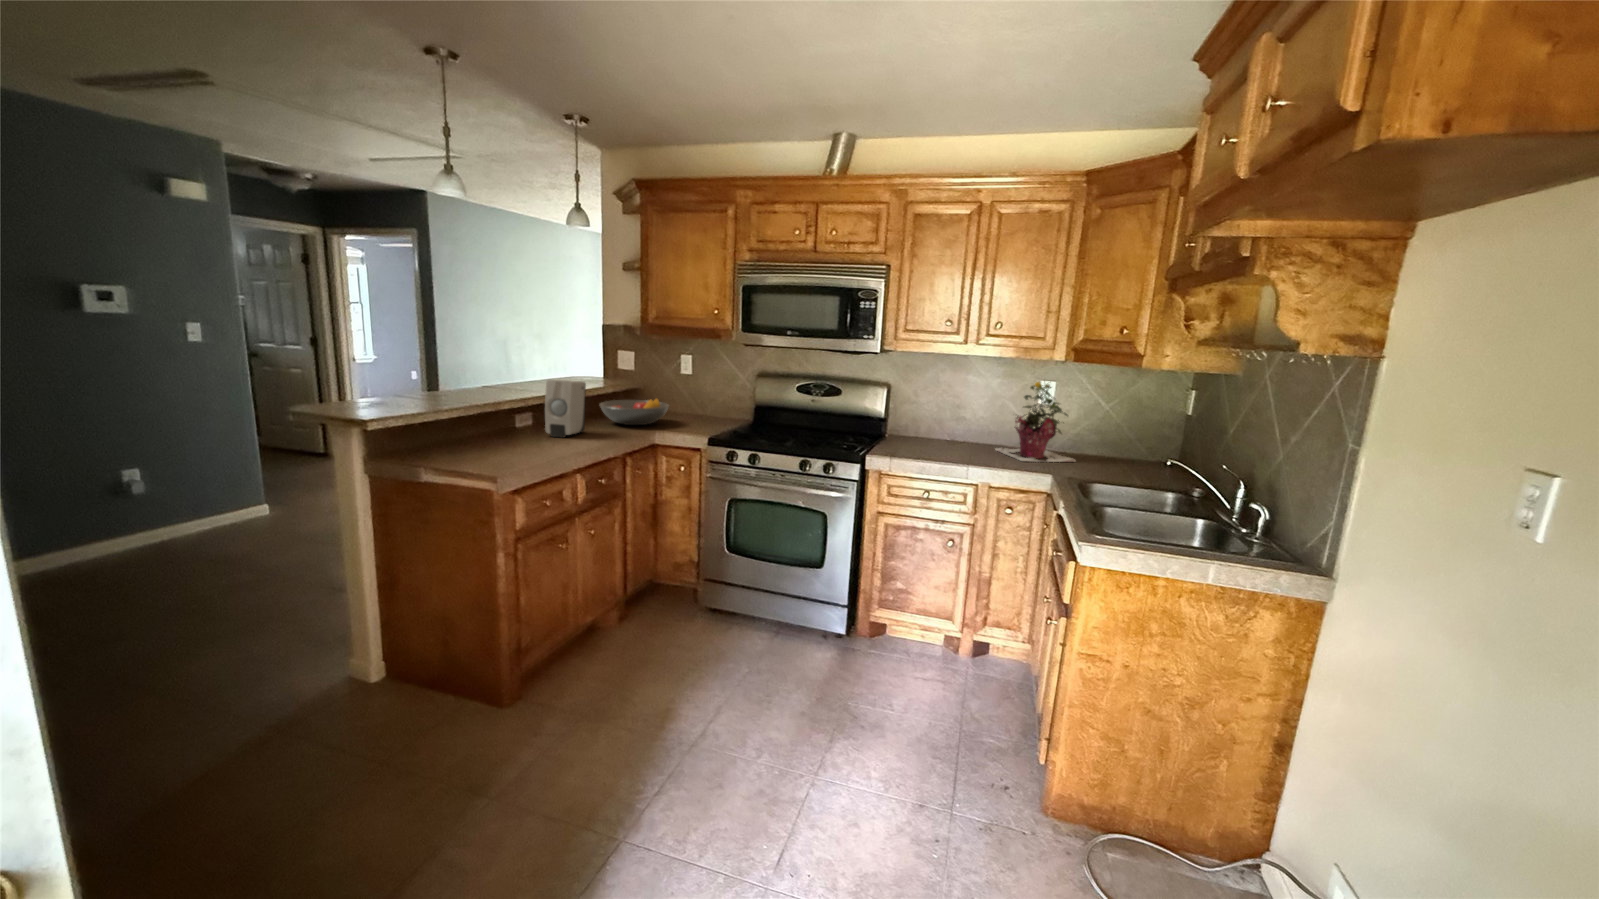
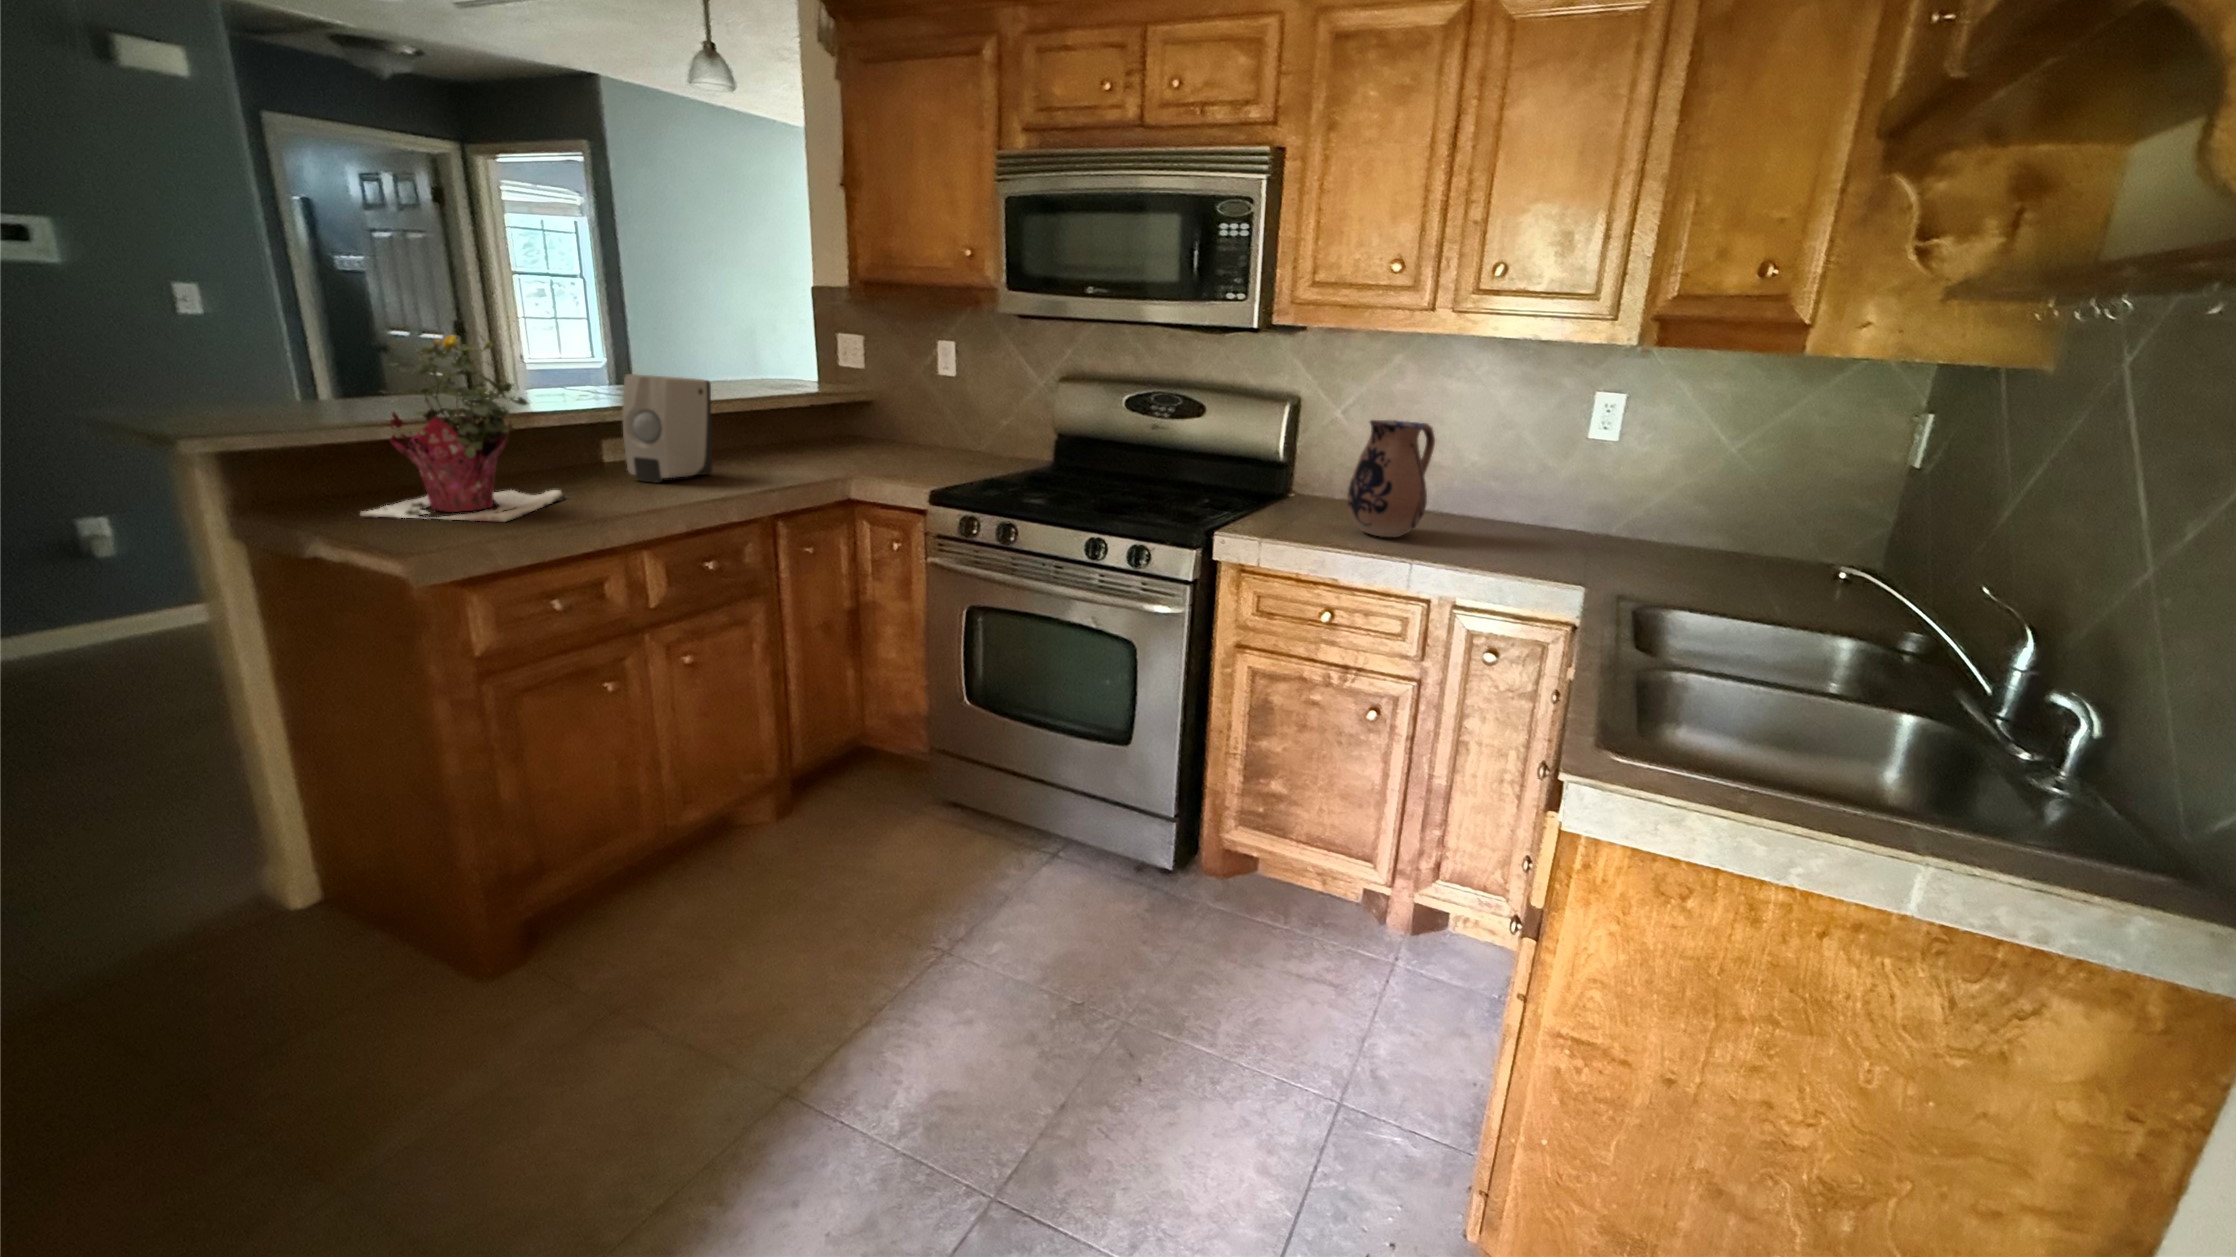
potted plant: present [996,382,1075,462] -> present [360,336,564,522]
ceramic pitcher: none [929,397,969,455] -> present [1347,420,1435,537]
fruit bowl: present [600,398,669,425] -> none [759,416,893,465]

